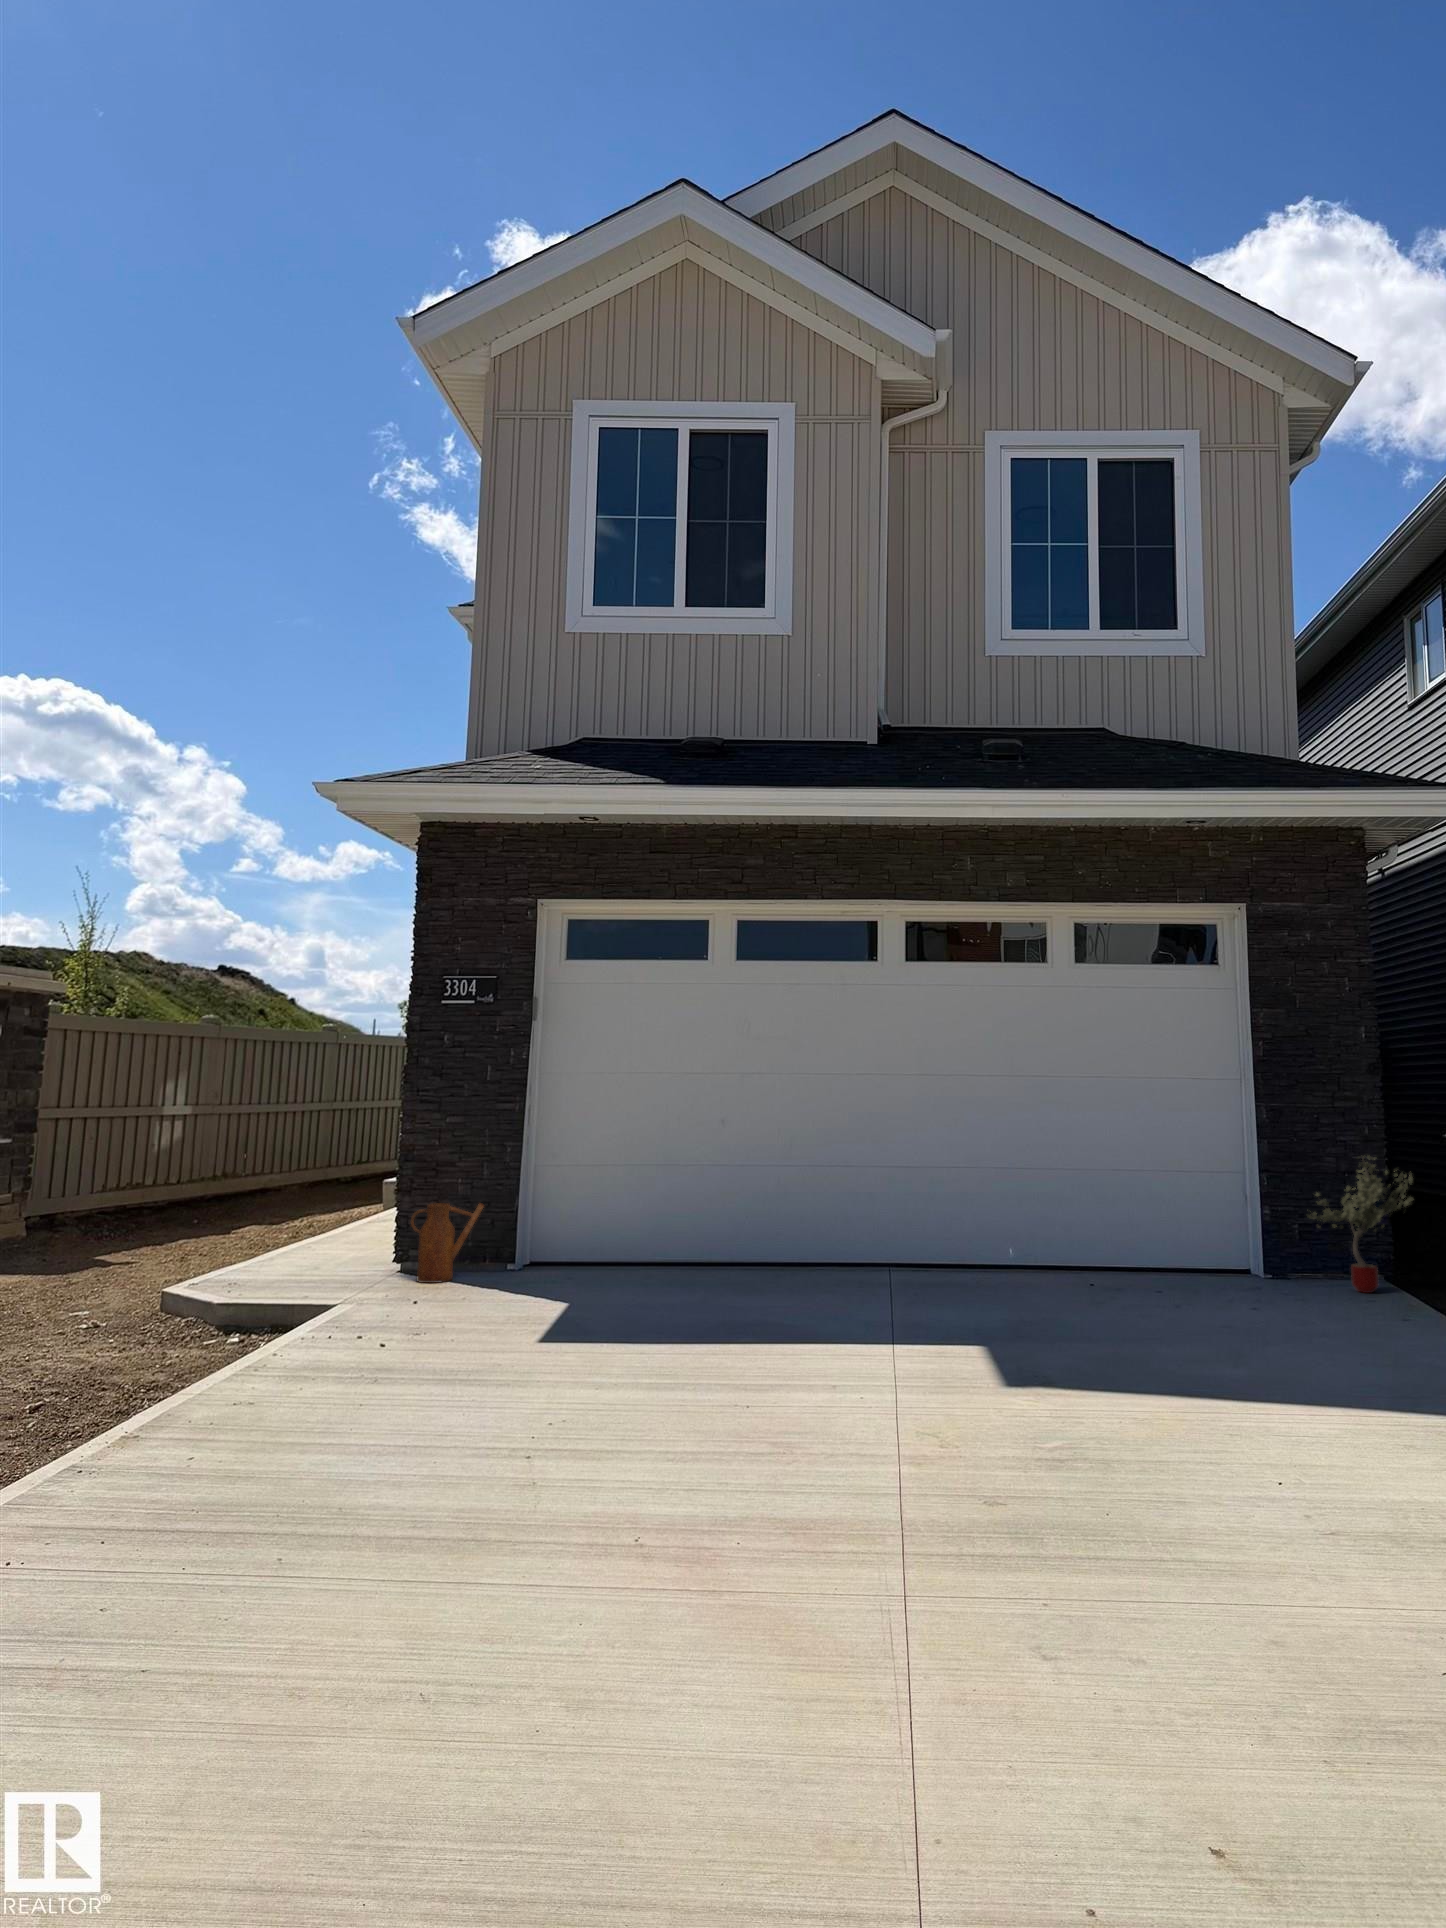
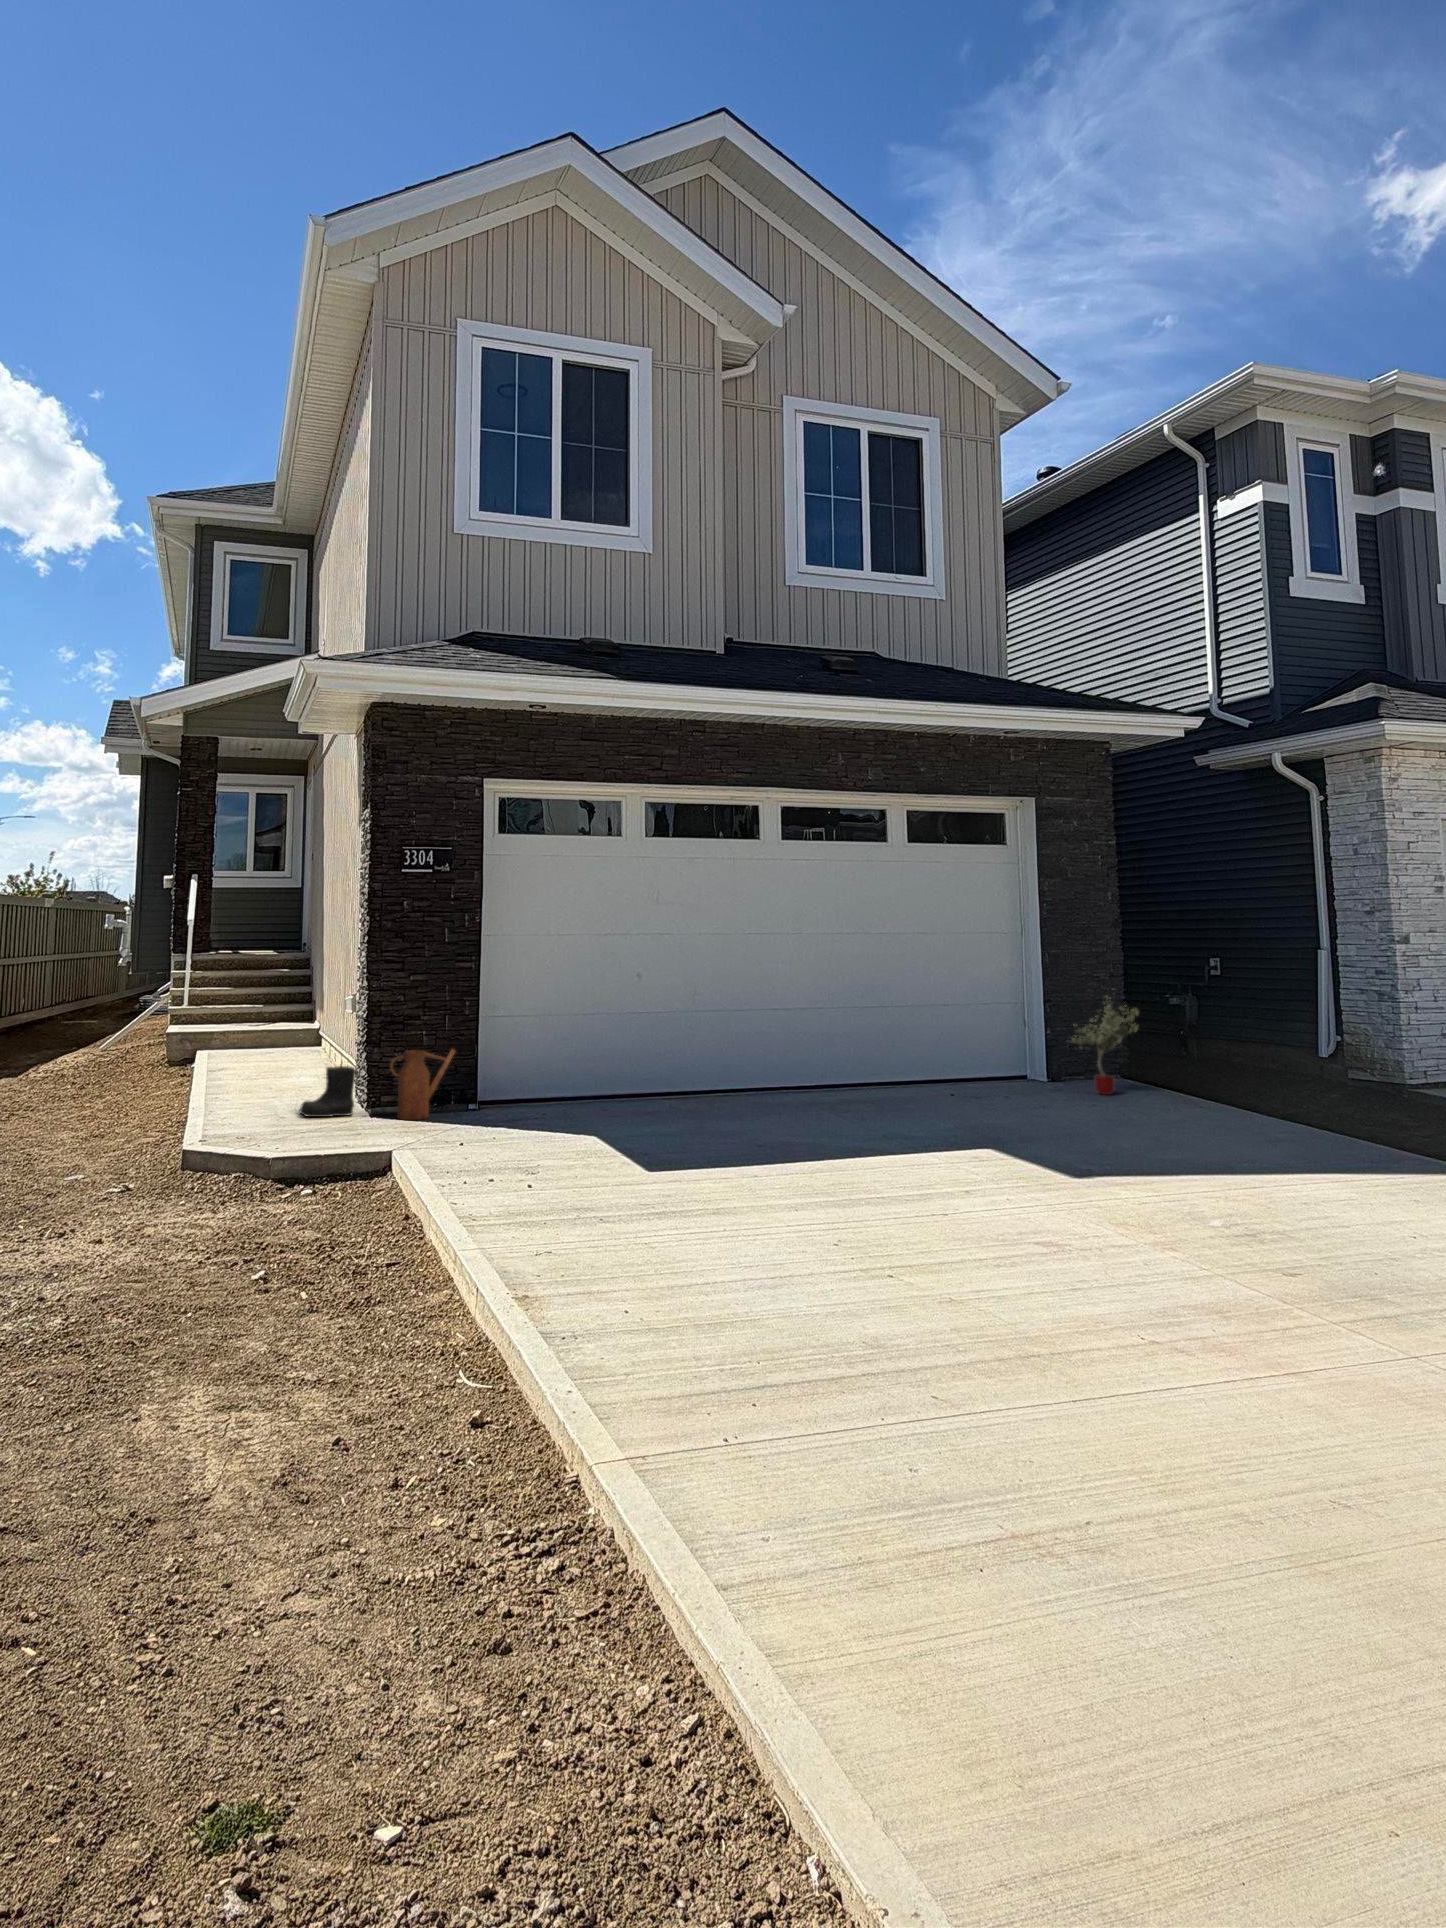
boots: none [327,1219,392,1275] -> present [300,1066,356,1117]

